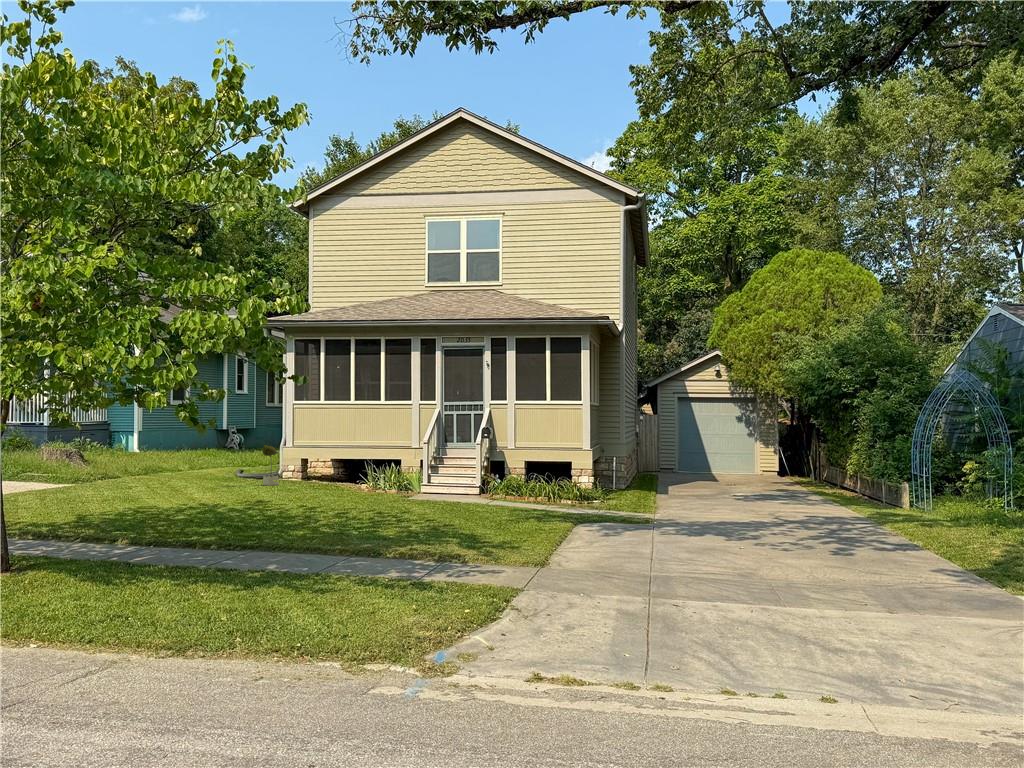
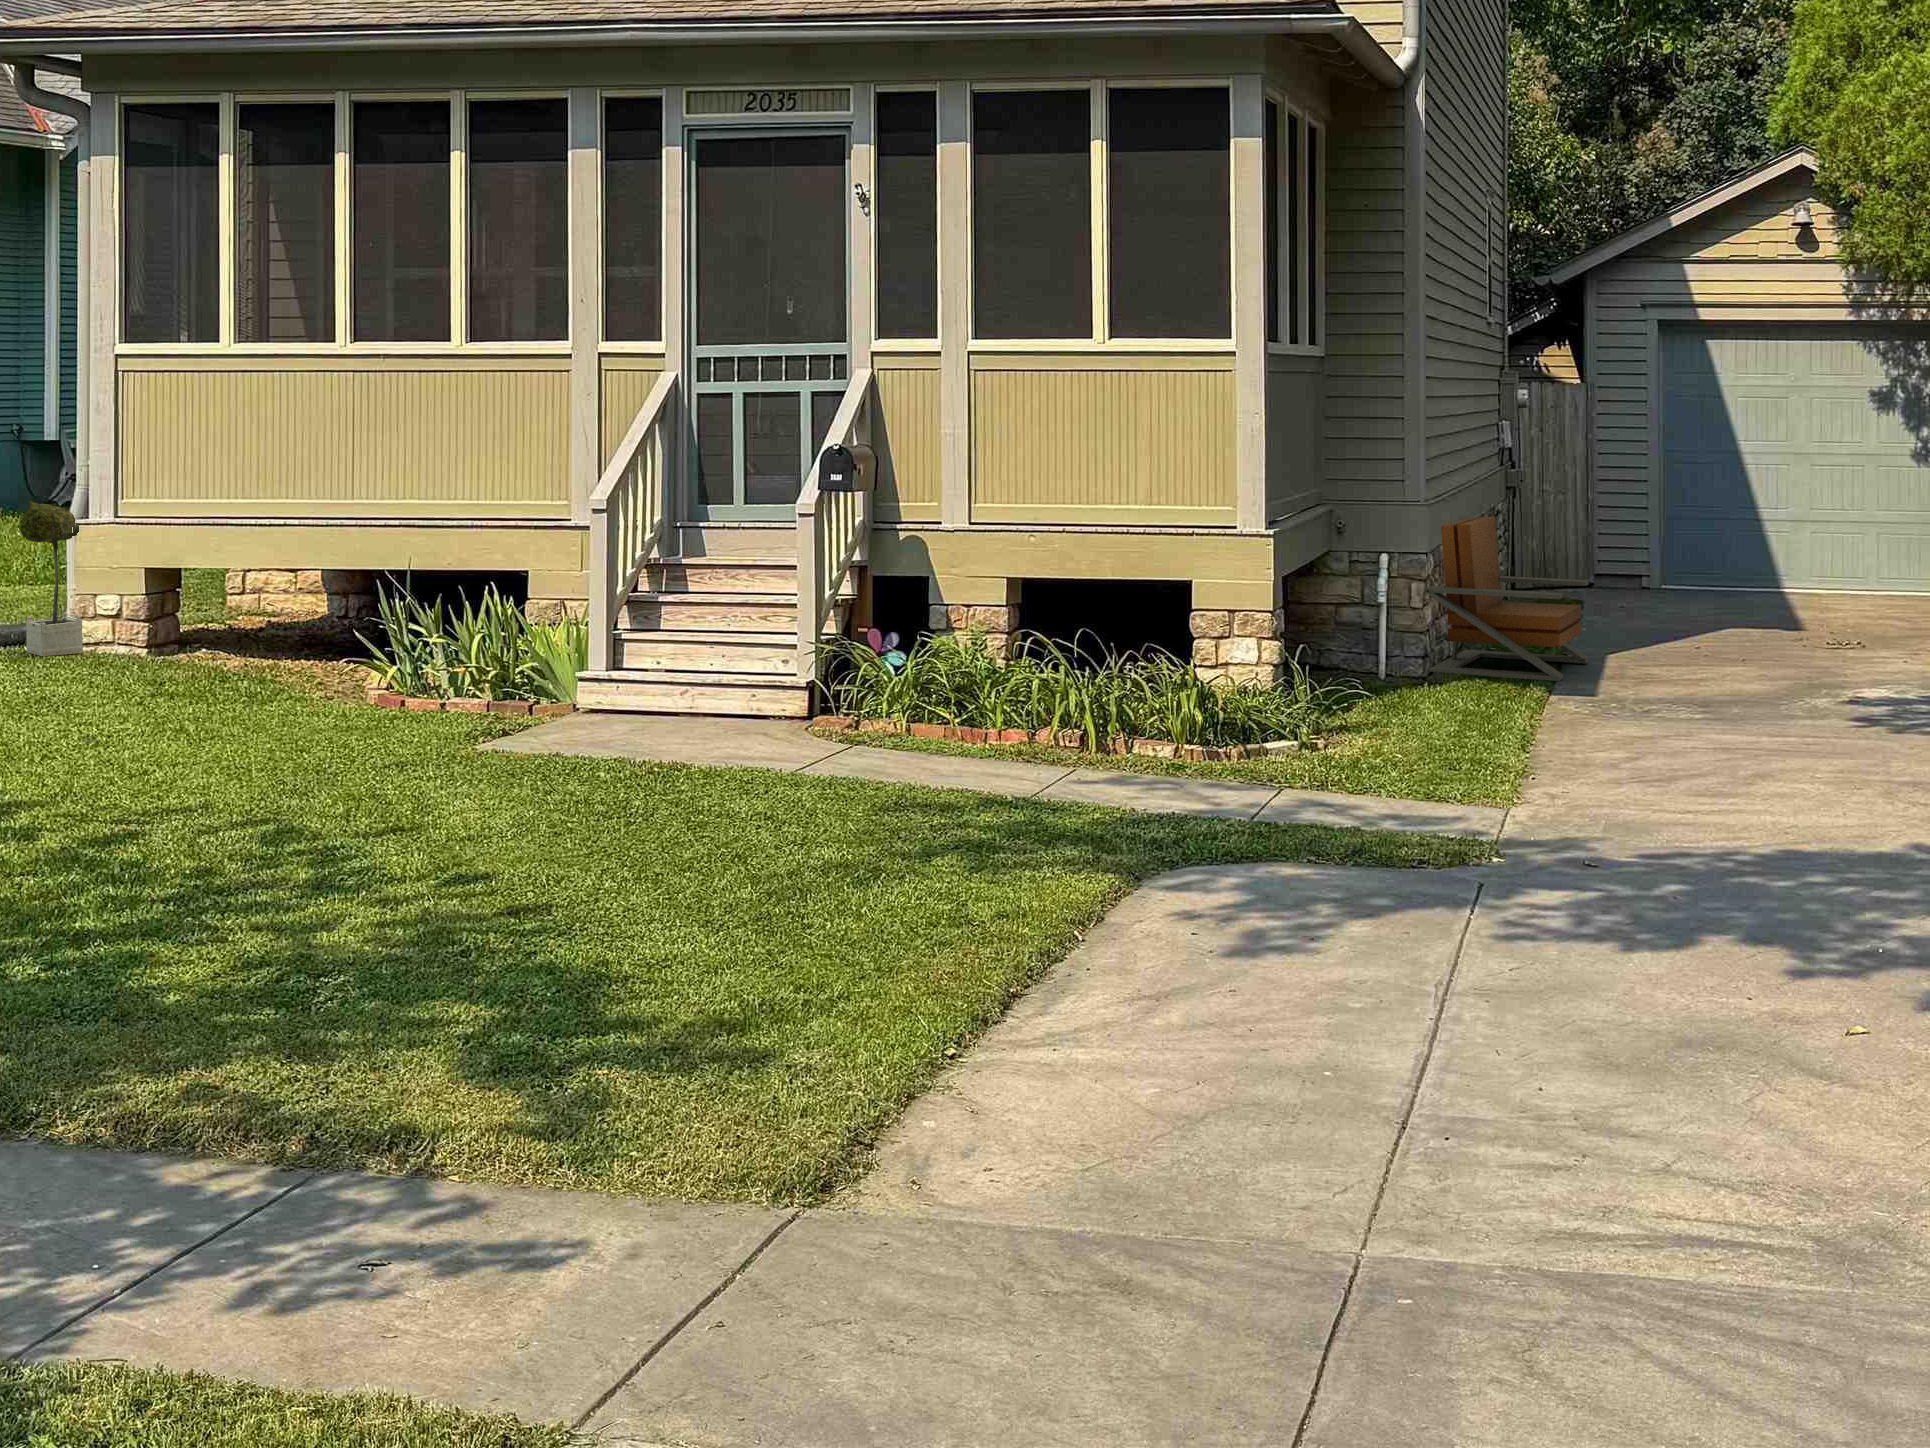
lounge chair: none [626,447,667,488] -> present [1425,517,1589,681]

